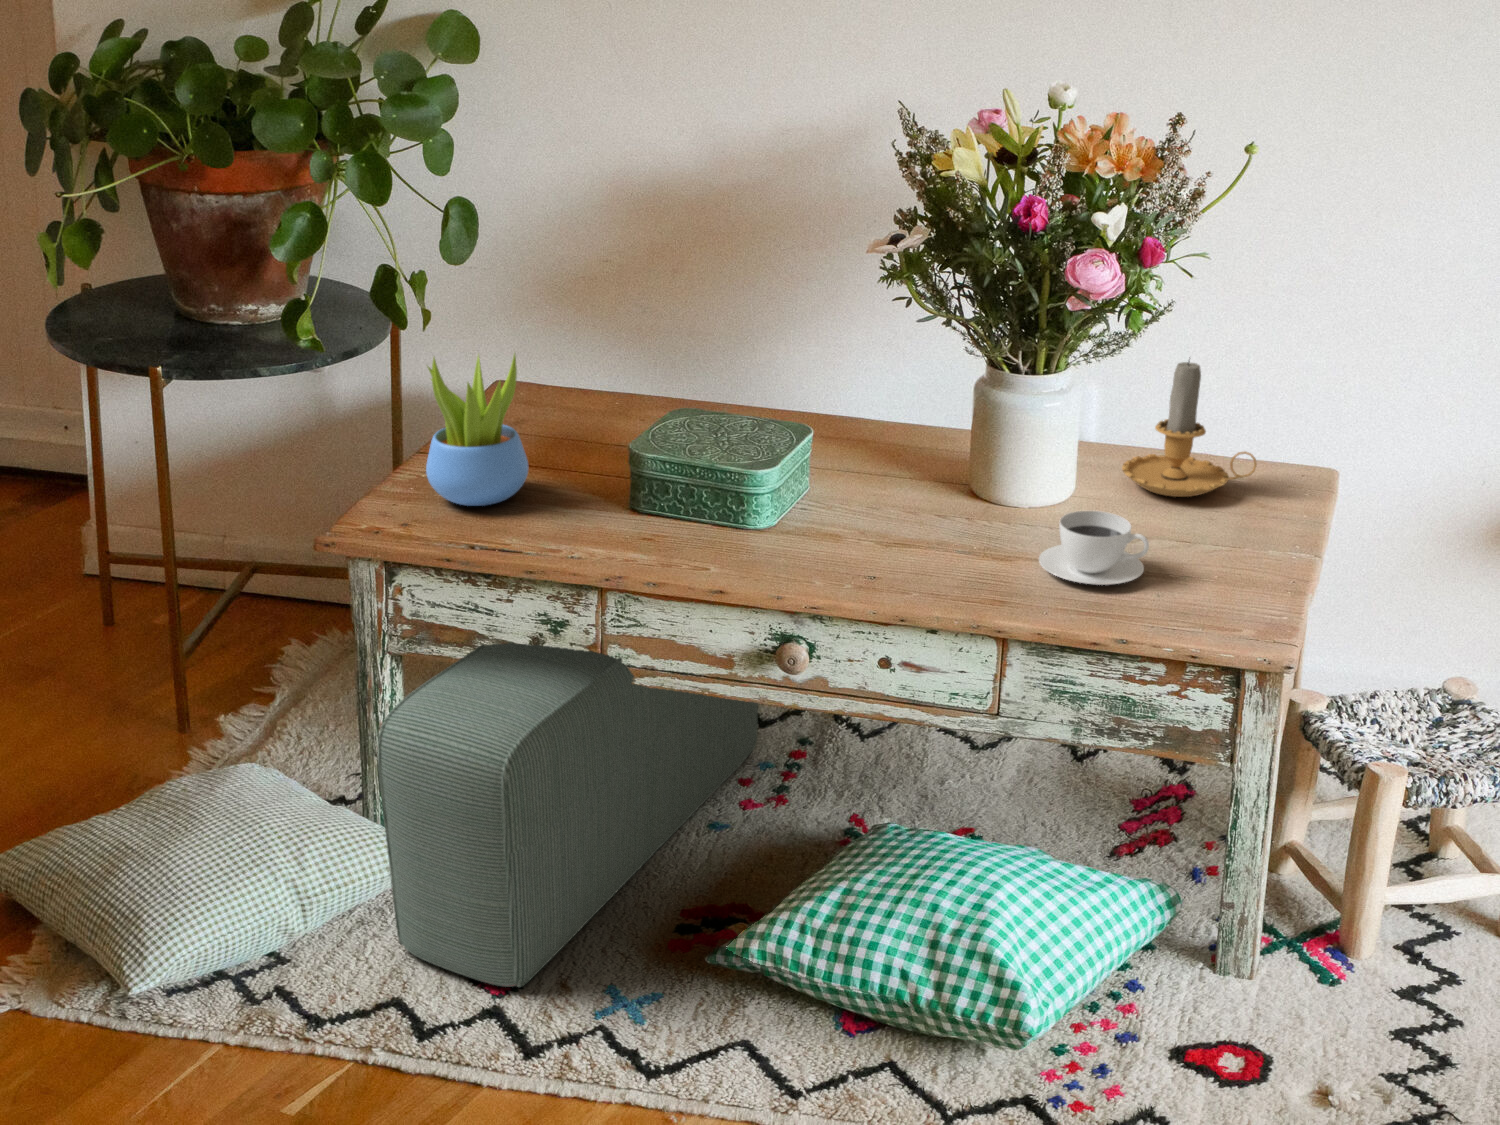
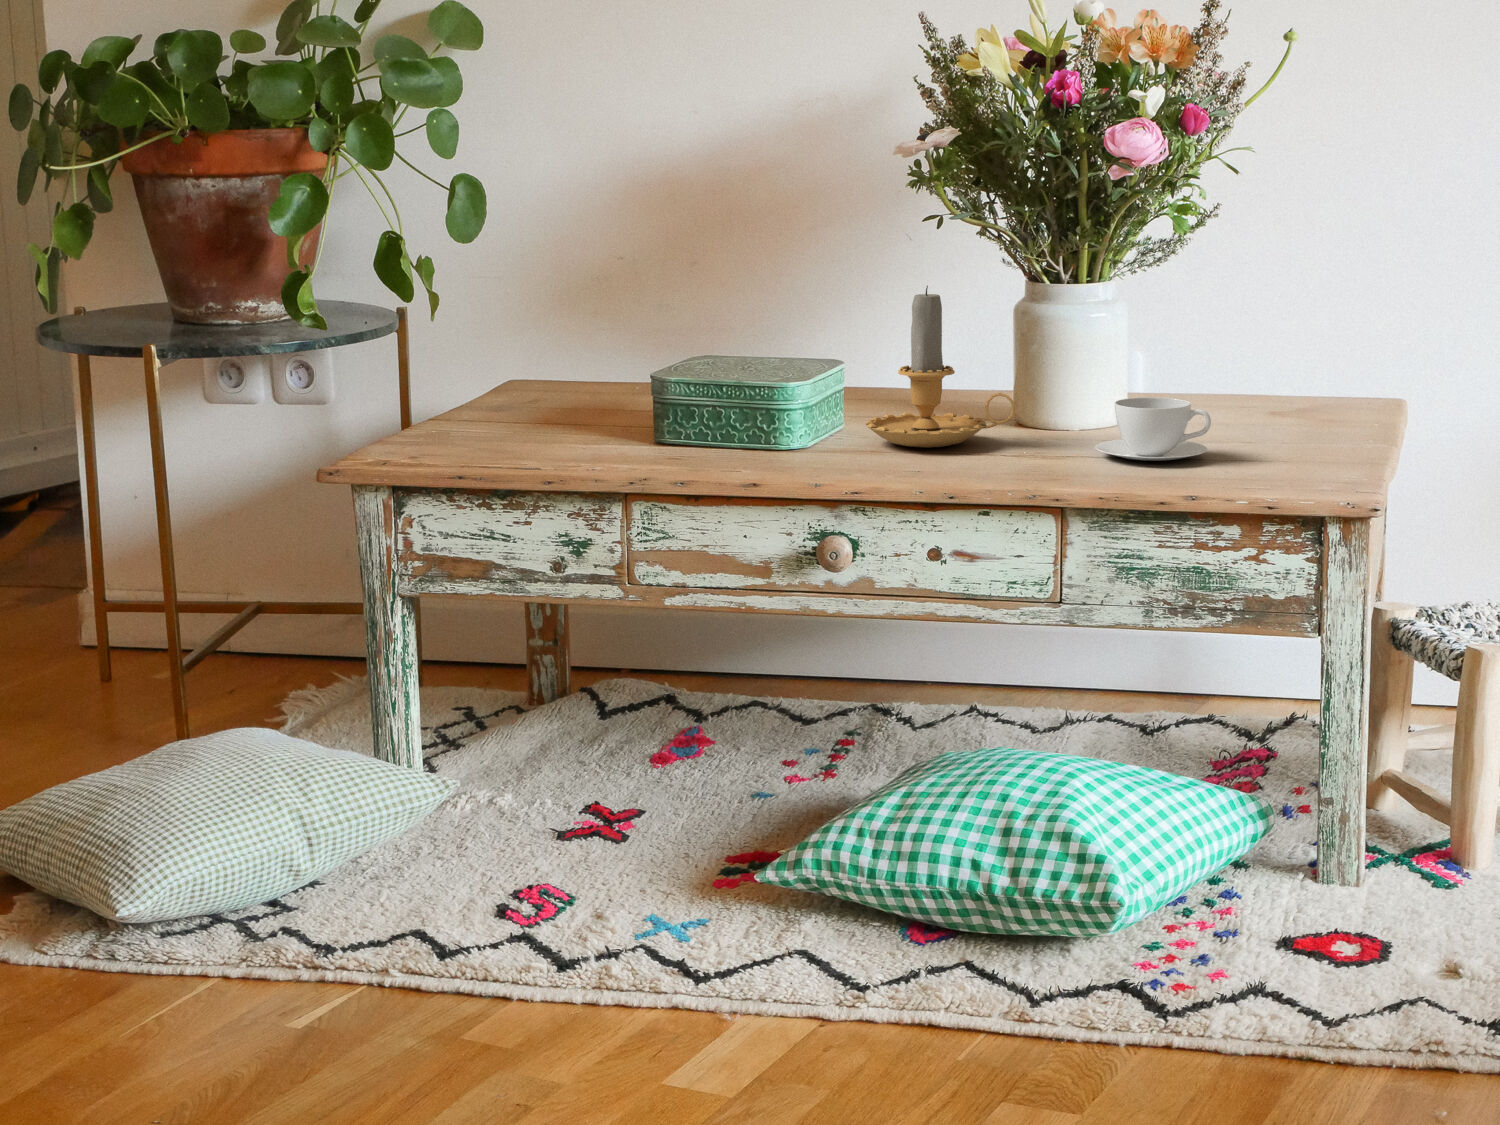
succulent plant: present [426,354,528,506] -> none [442,268,549,436]
candle: present [1122,361,1257,497] -> present [866,286,1015,448]
pouf: present [378,643,758,987] -> none [396,506,796,920]

